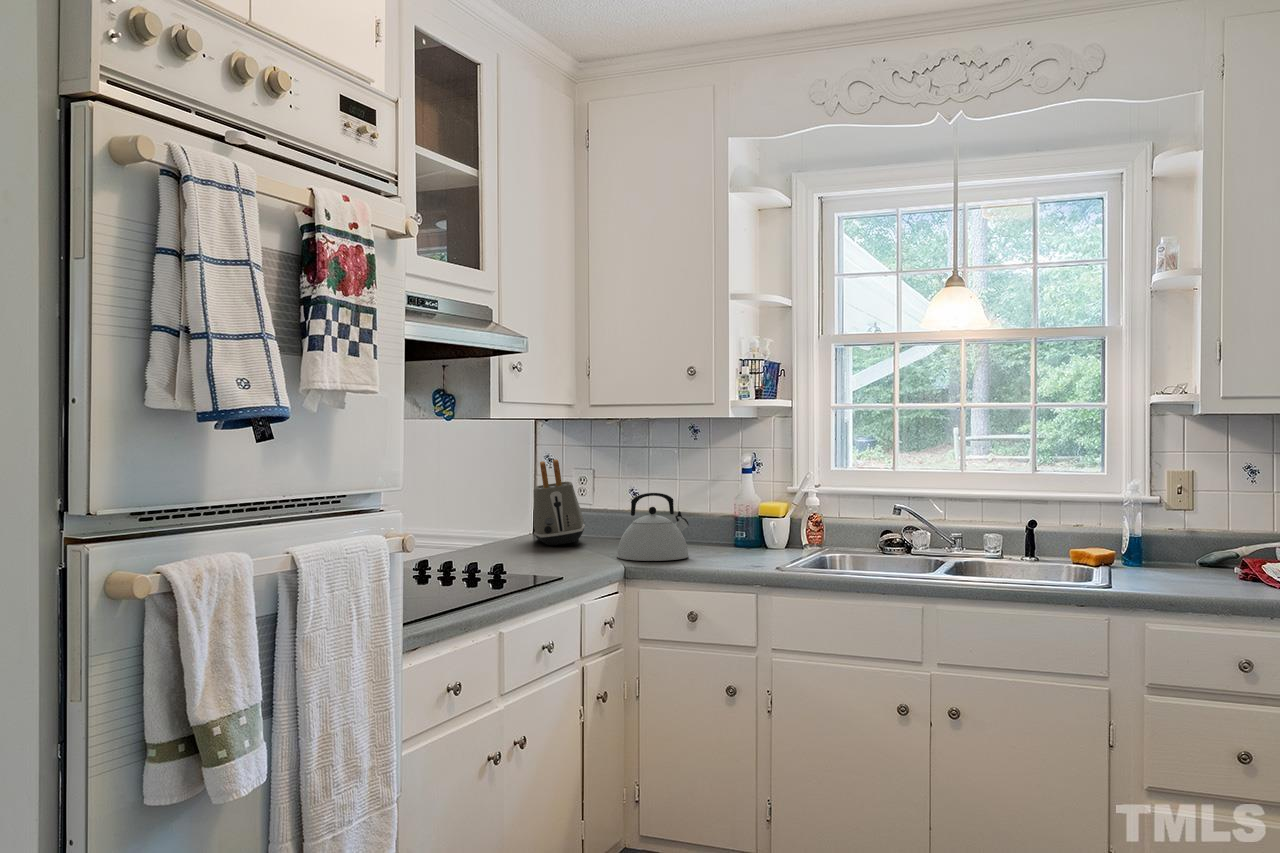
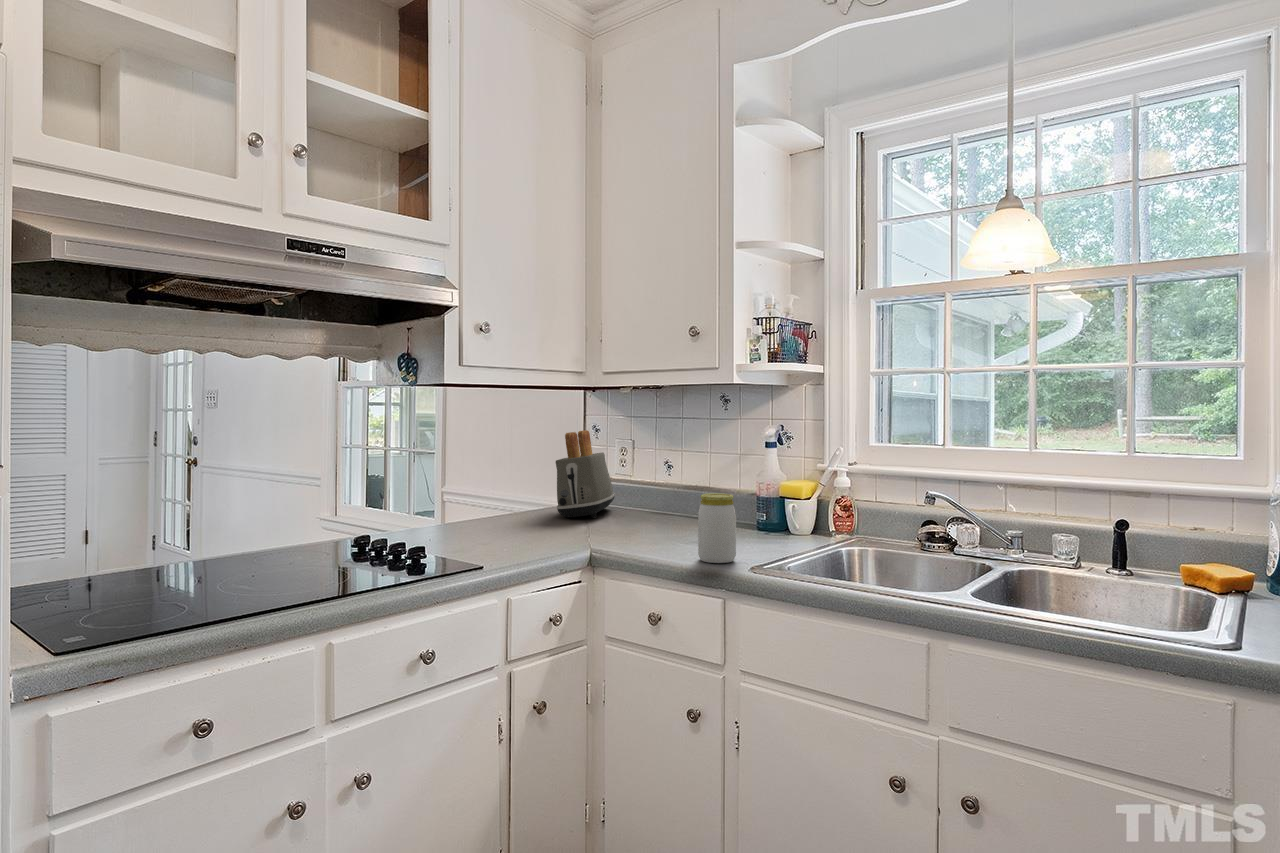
kettle: present [617,493,689,561] -> none [603,469,685,546]
jar: none [725,511,756,568] -> present [698,493,736,563]

